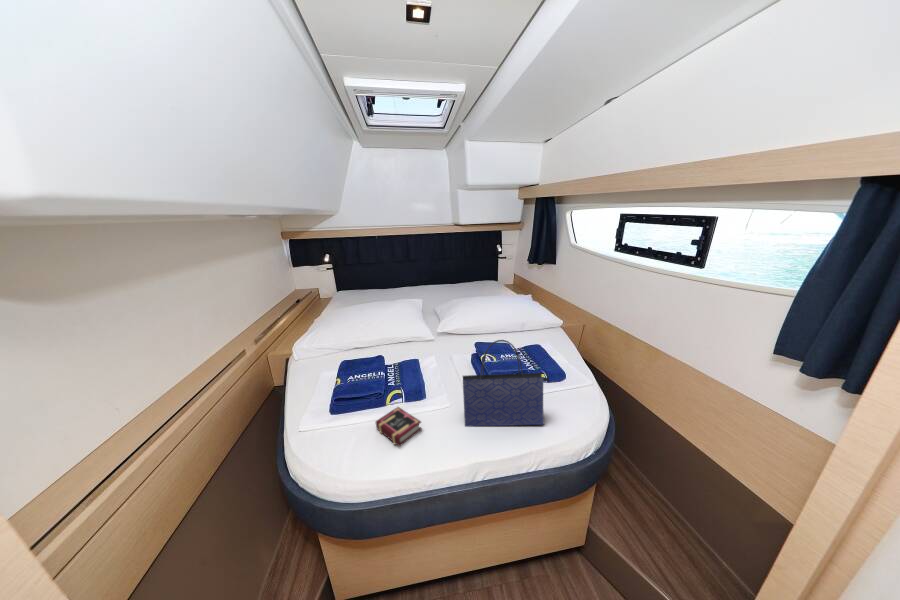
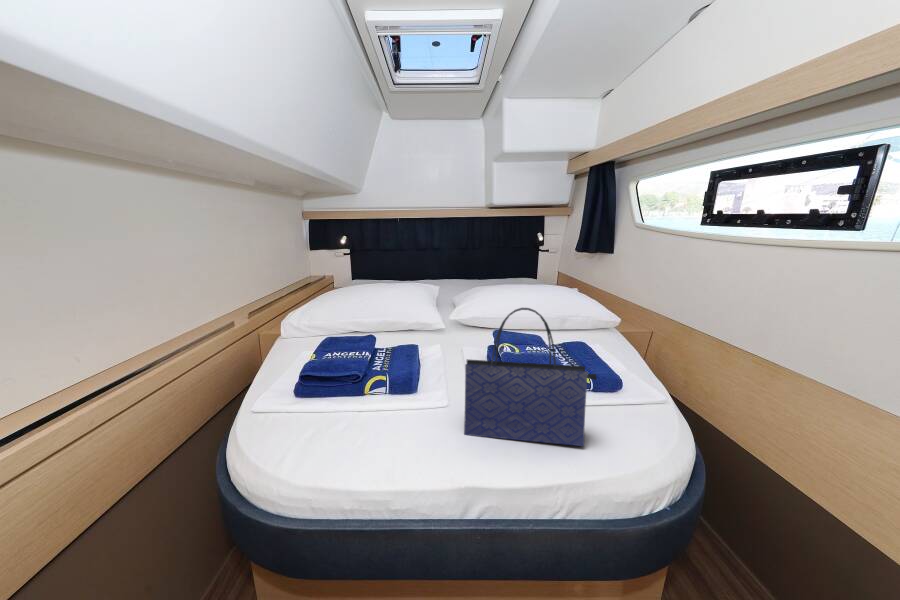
book: present [376,407,422,446] -> none [340,397,402,450]

